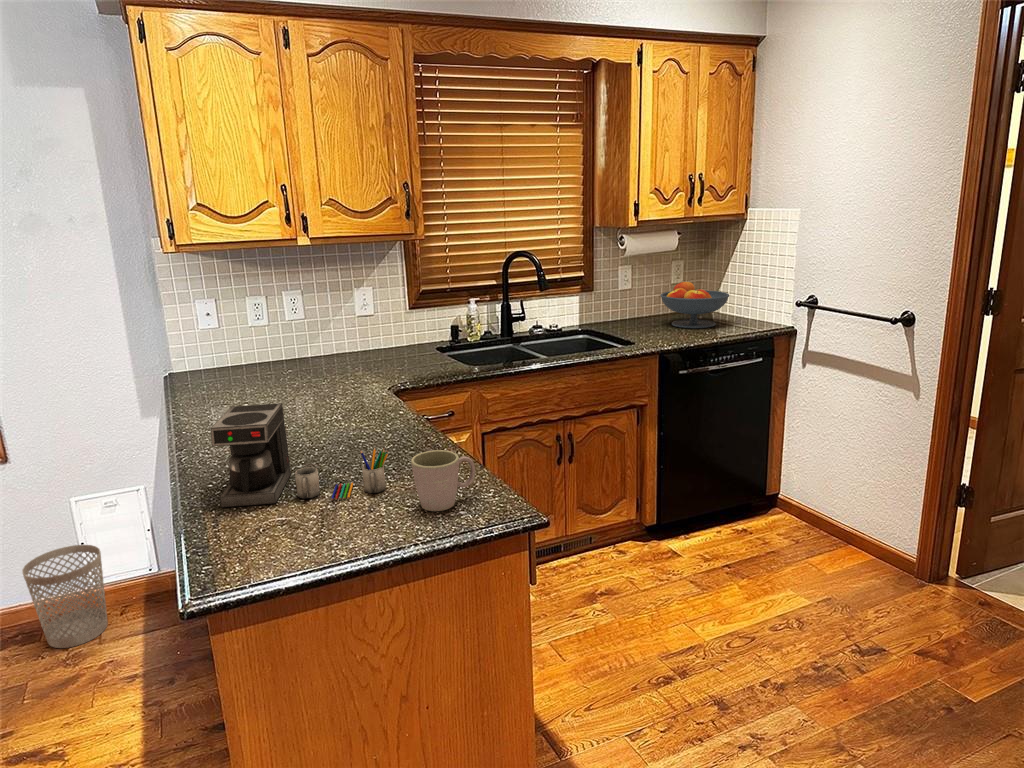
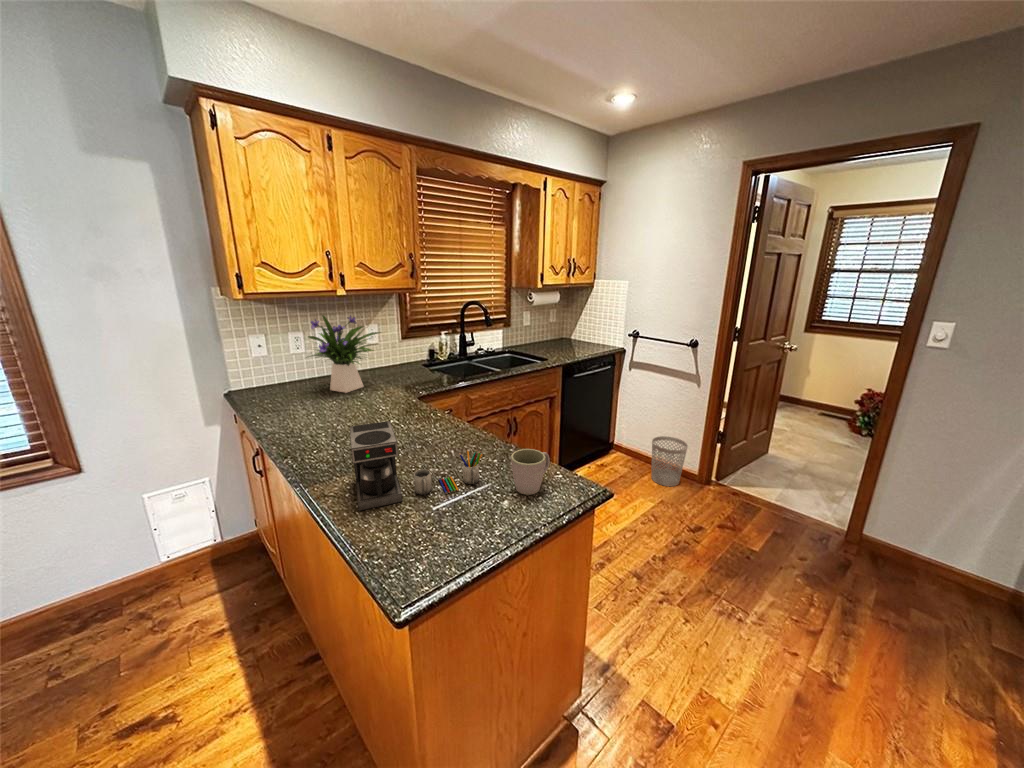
flower arrangement: none [247,270,354,380] -> present [308,315,381,393]
fruit bowl: present [660,282,729,328] -> none [551,321,590,349]
wastebasket: present [22,545,108,648] -> present [651,436,688,486]

